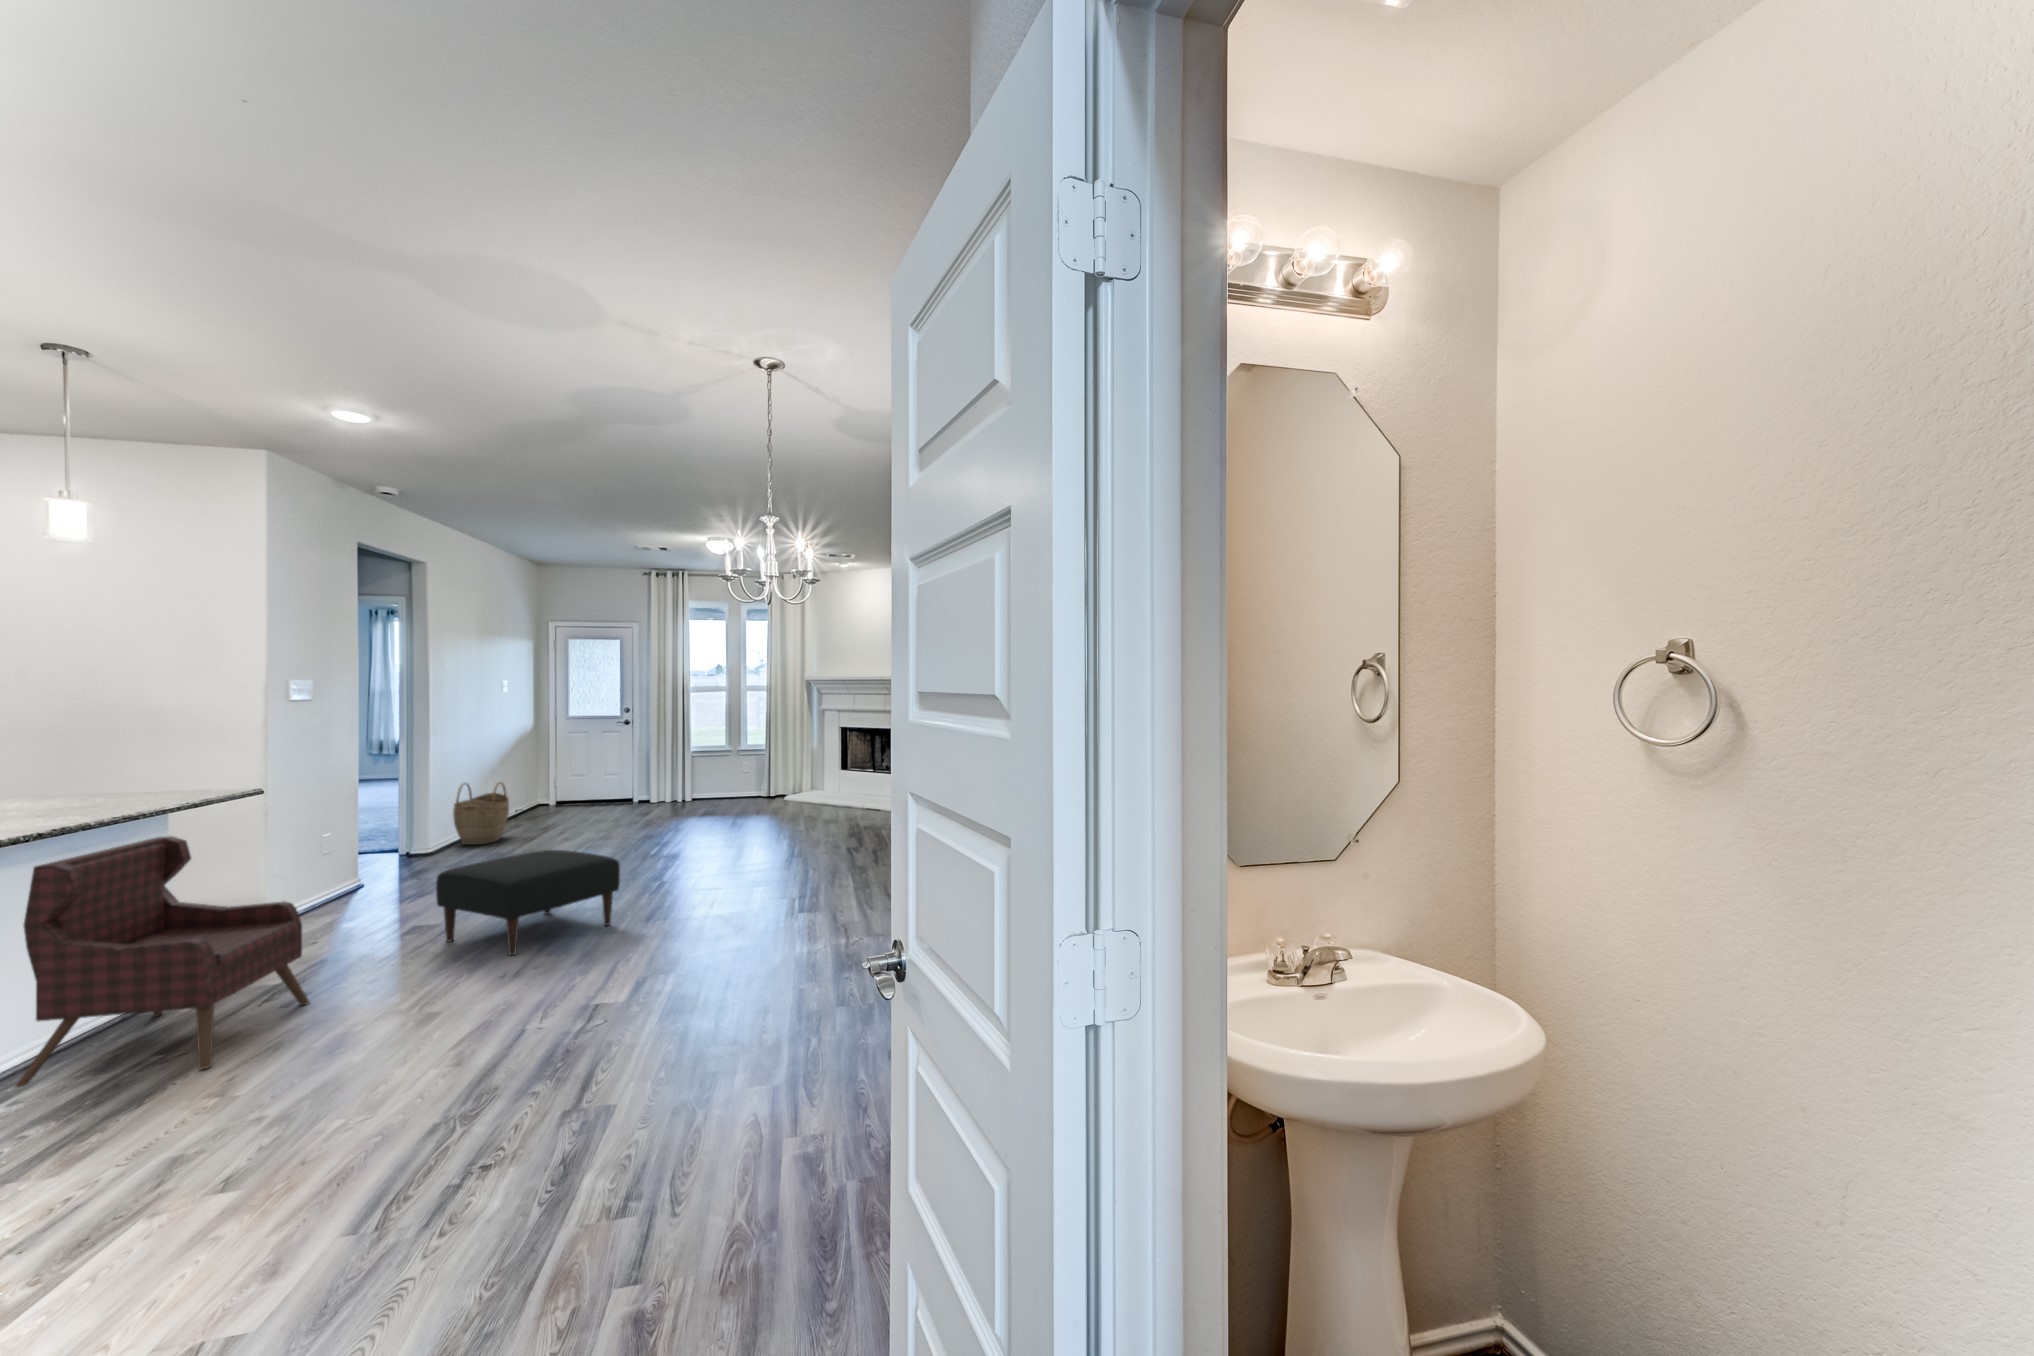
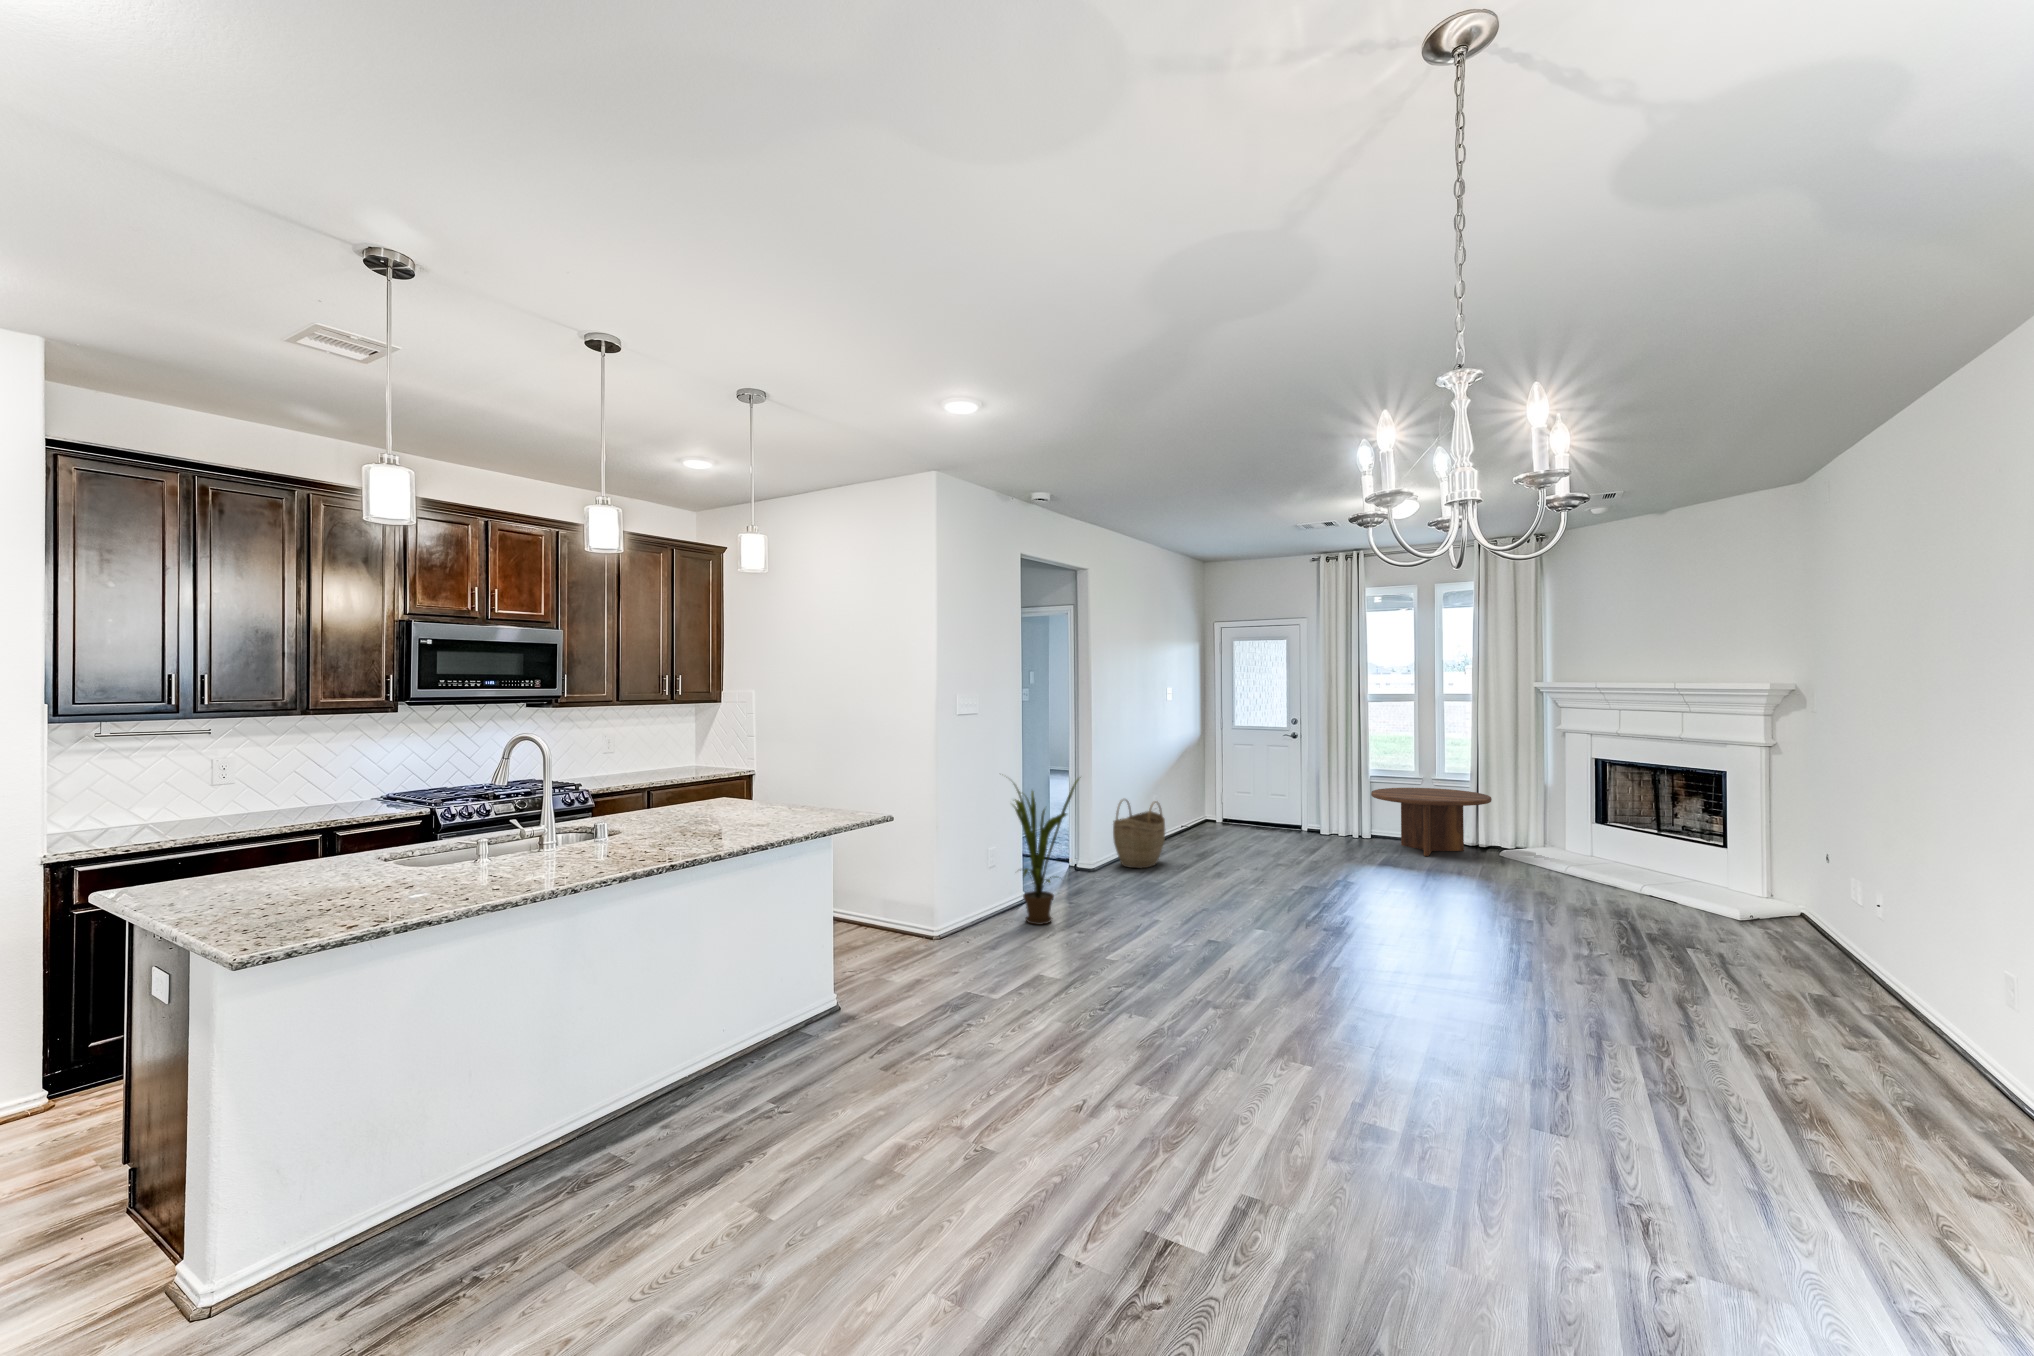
house plant: none [336,757,439,899] -> present [1013,777,1081,925]
coffee table: none [692,757,778,807] -> present [1371,788,1492,856]
armchair: present [15,836,309,1088] -> none [694,853,920,1129]
ottoman: present [436,850,620,955] -> none [1054,907,1253,1050]

